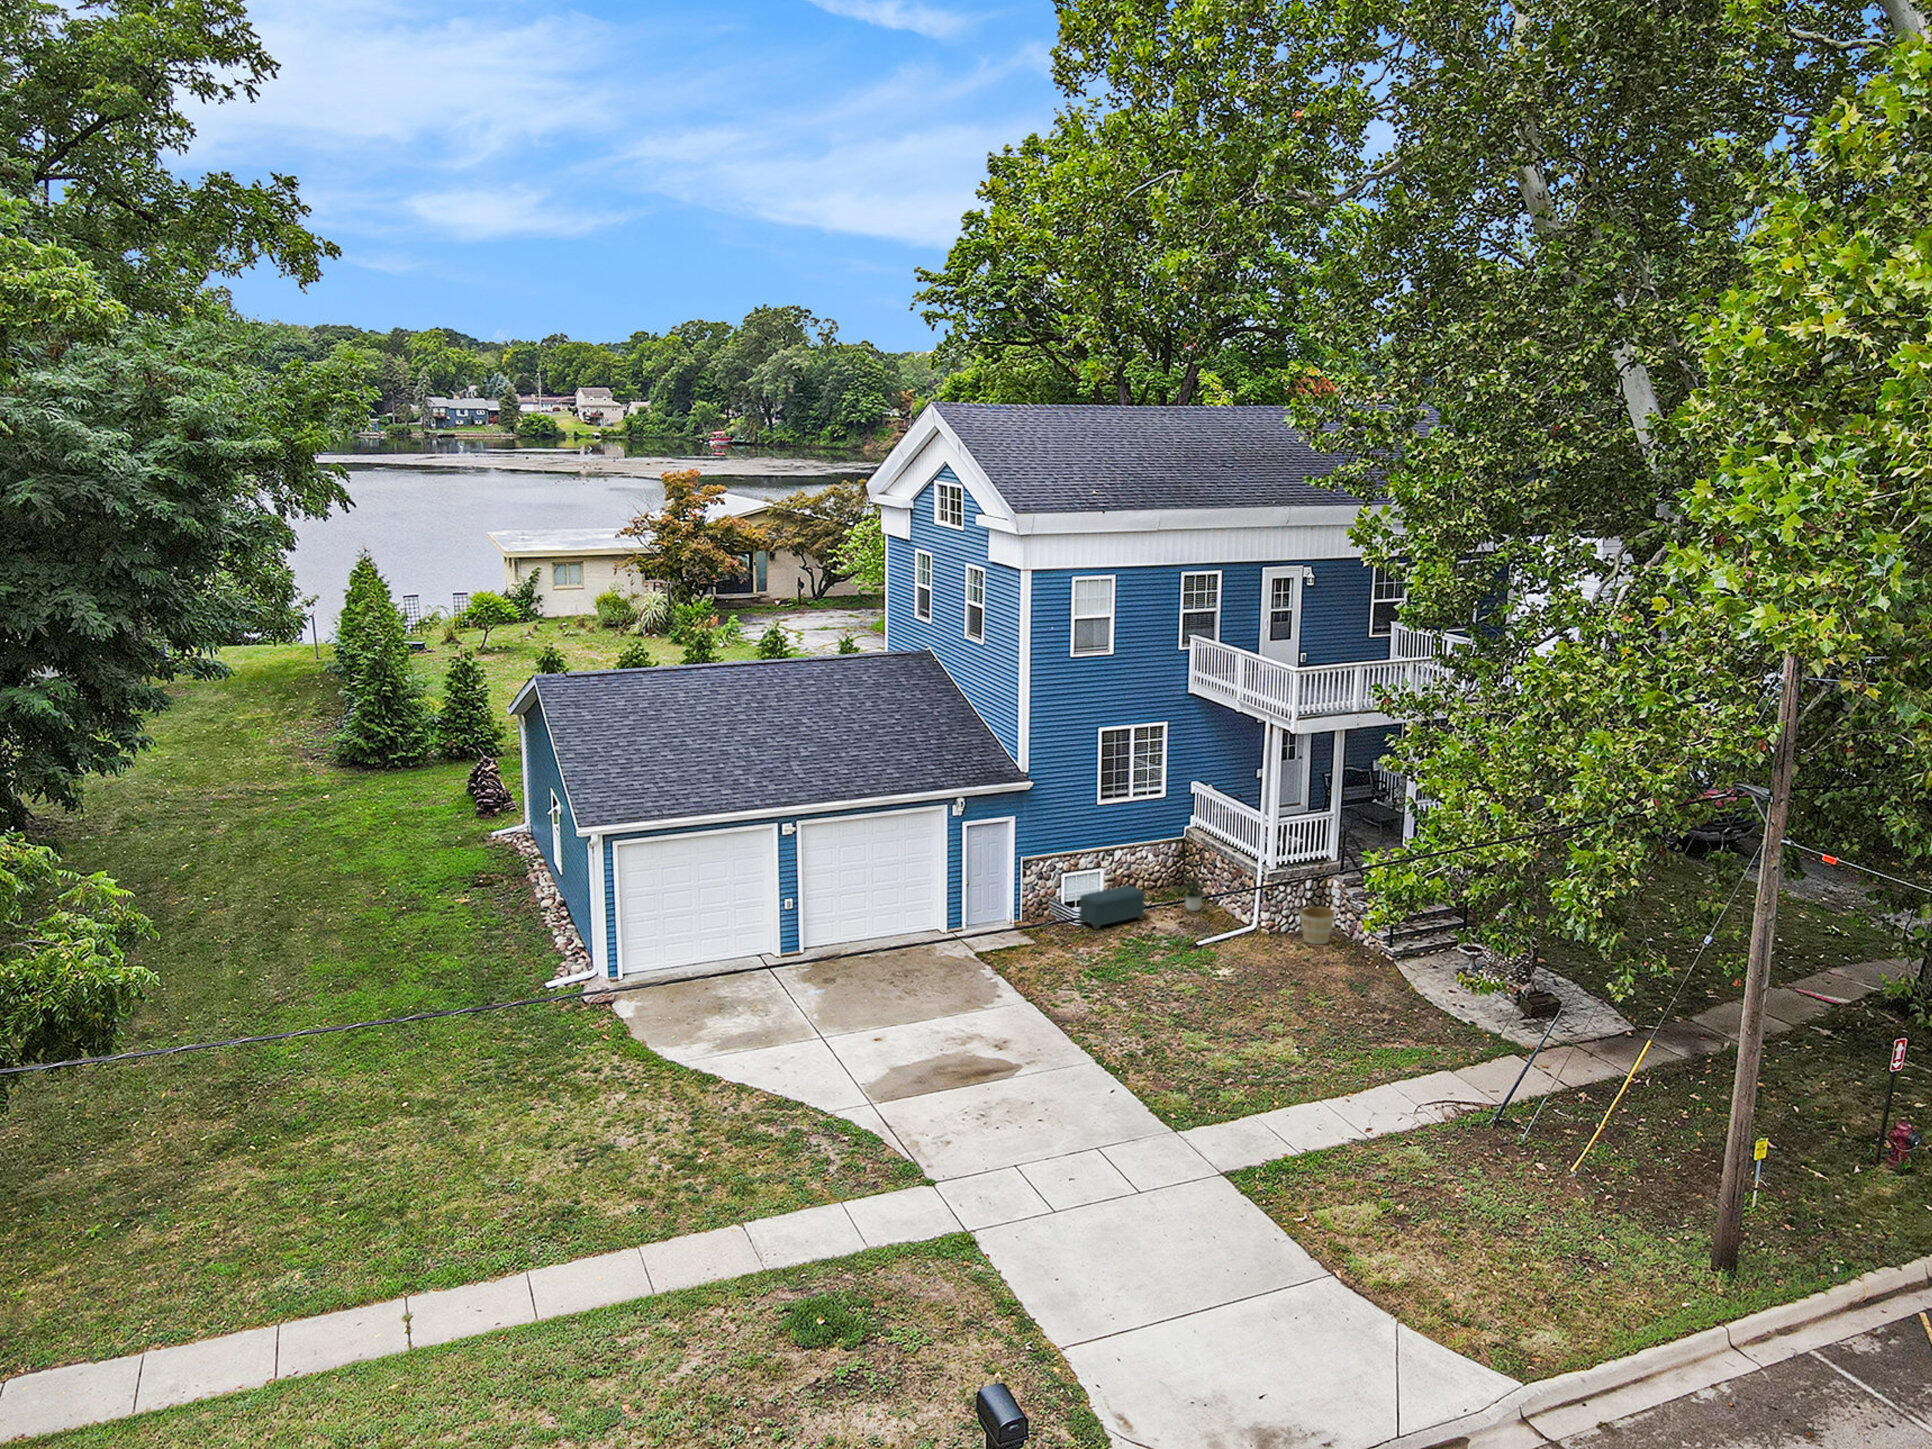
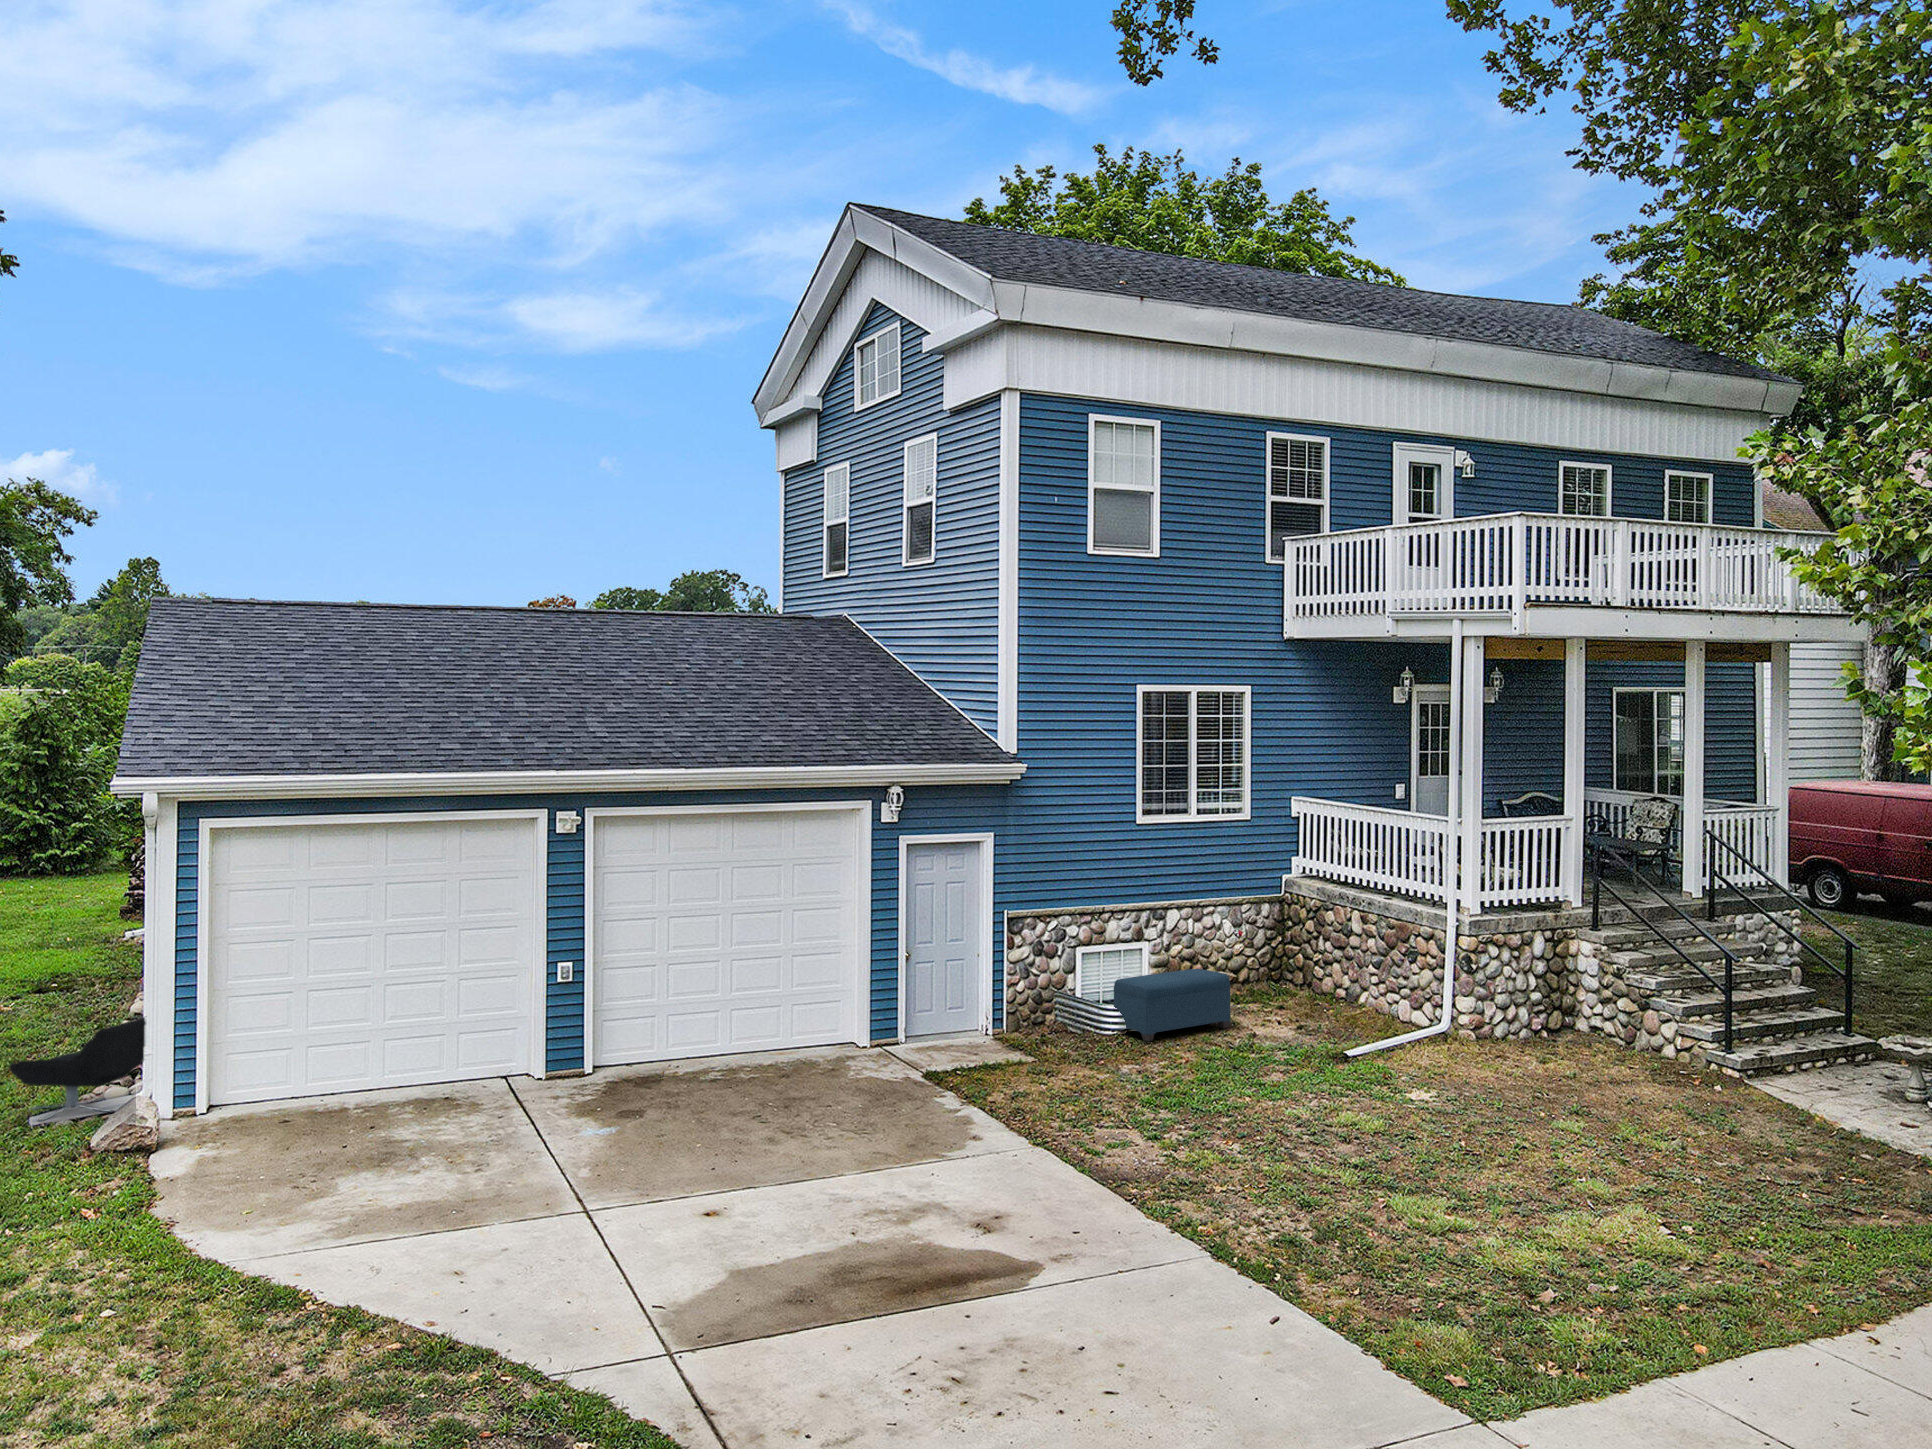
potted plant: present [1177,877,1210,911] -> none [1279,958,1345,1017]
wooden bucket: present [1300,906,1335,944] -> none [1527,989,1599,1057]
lounge chair: none [528,929,590,982] -> present [9,1017,146,1121]

